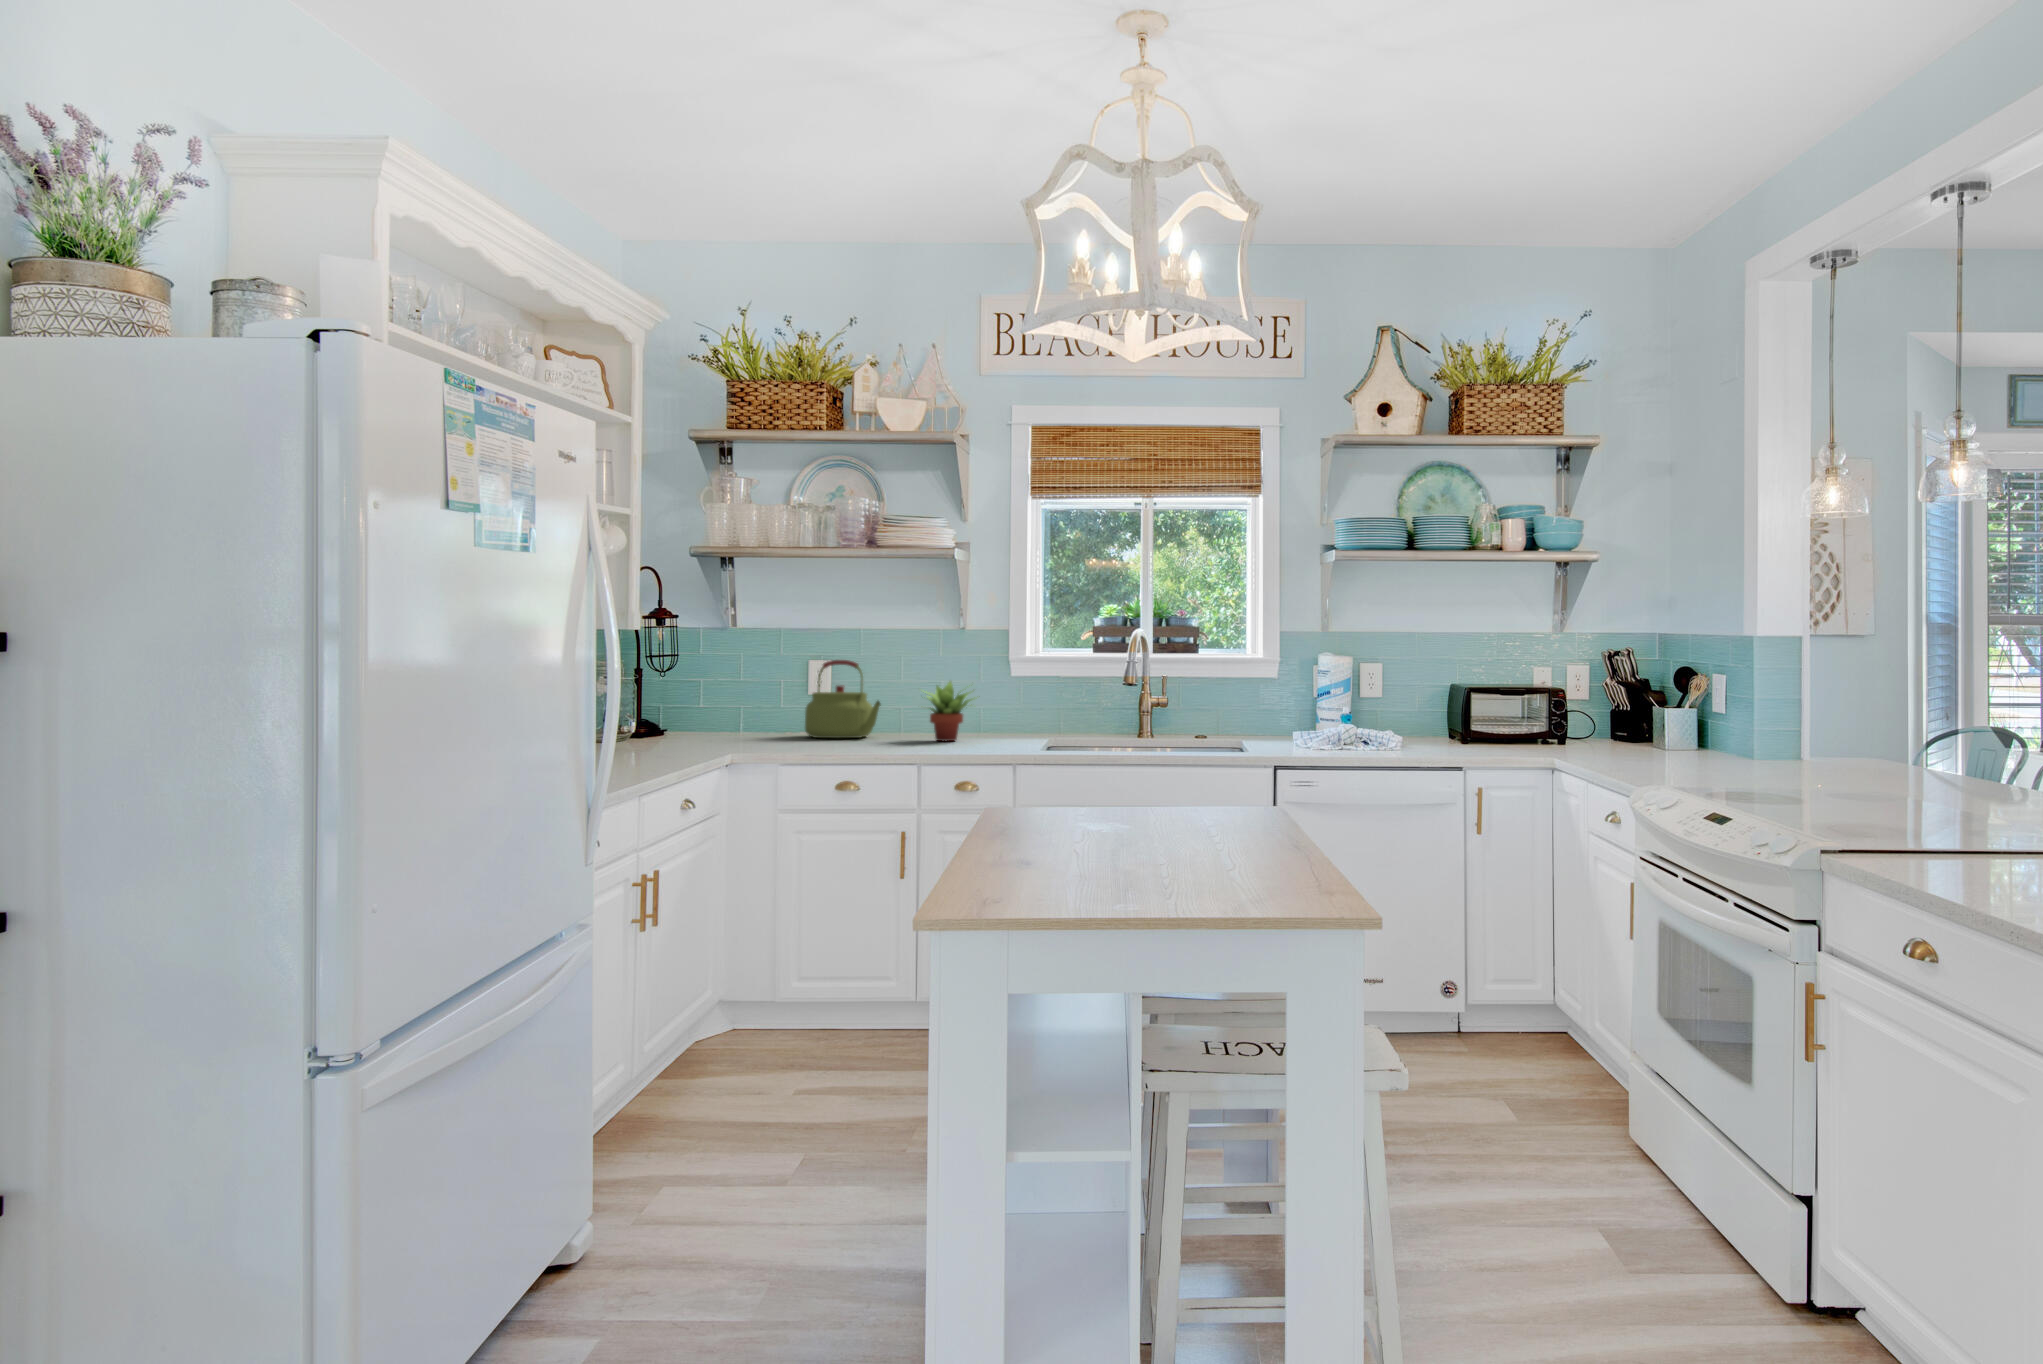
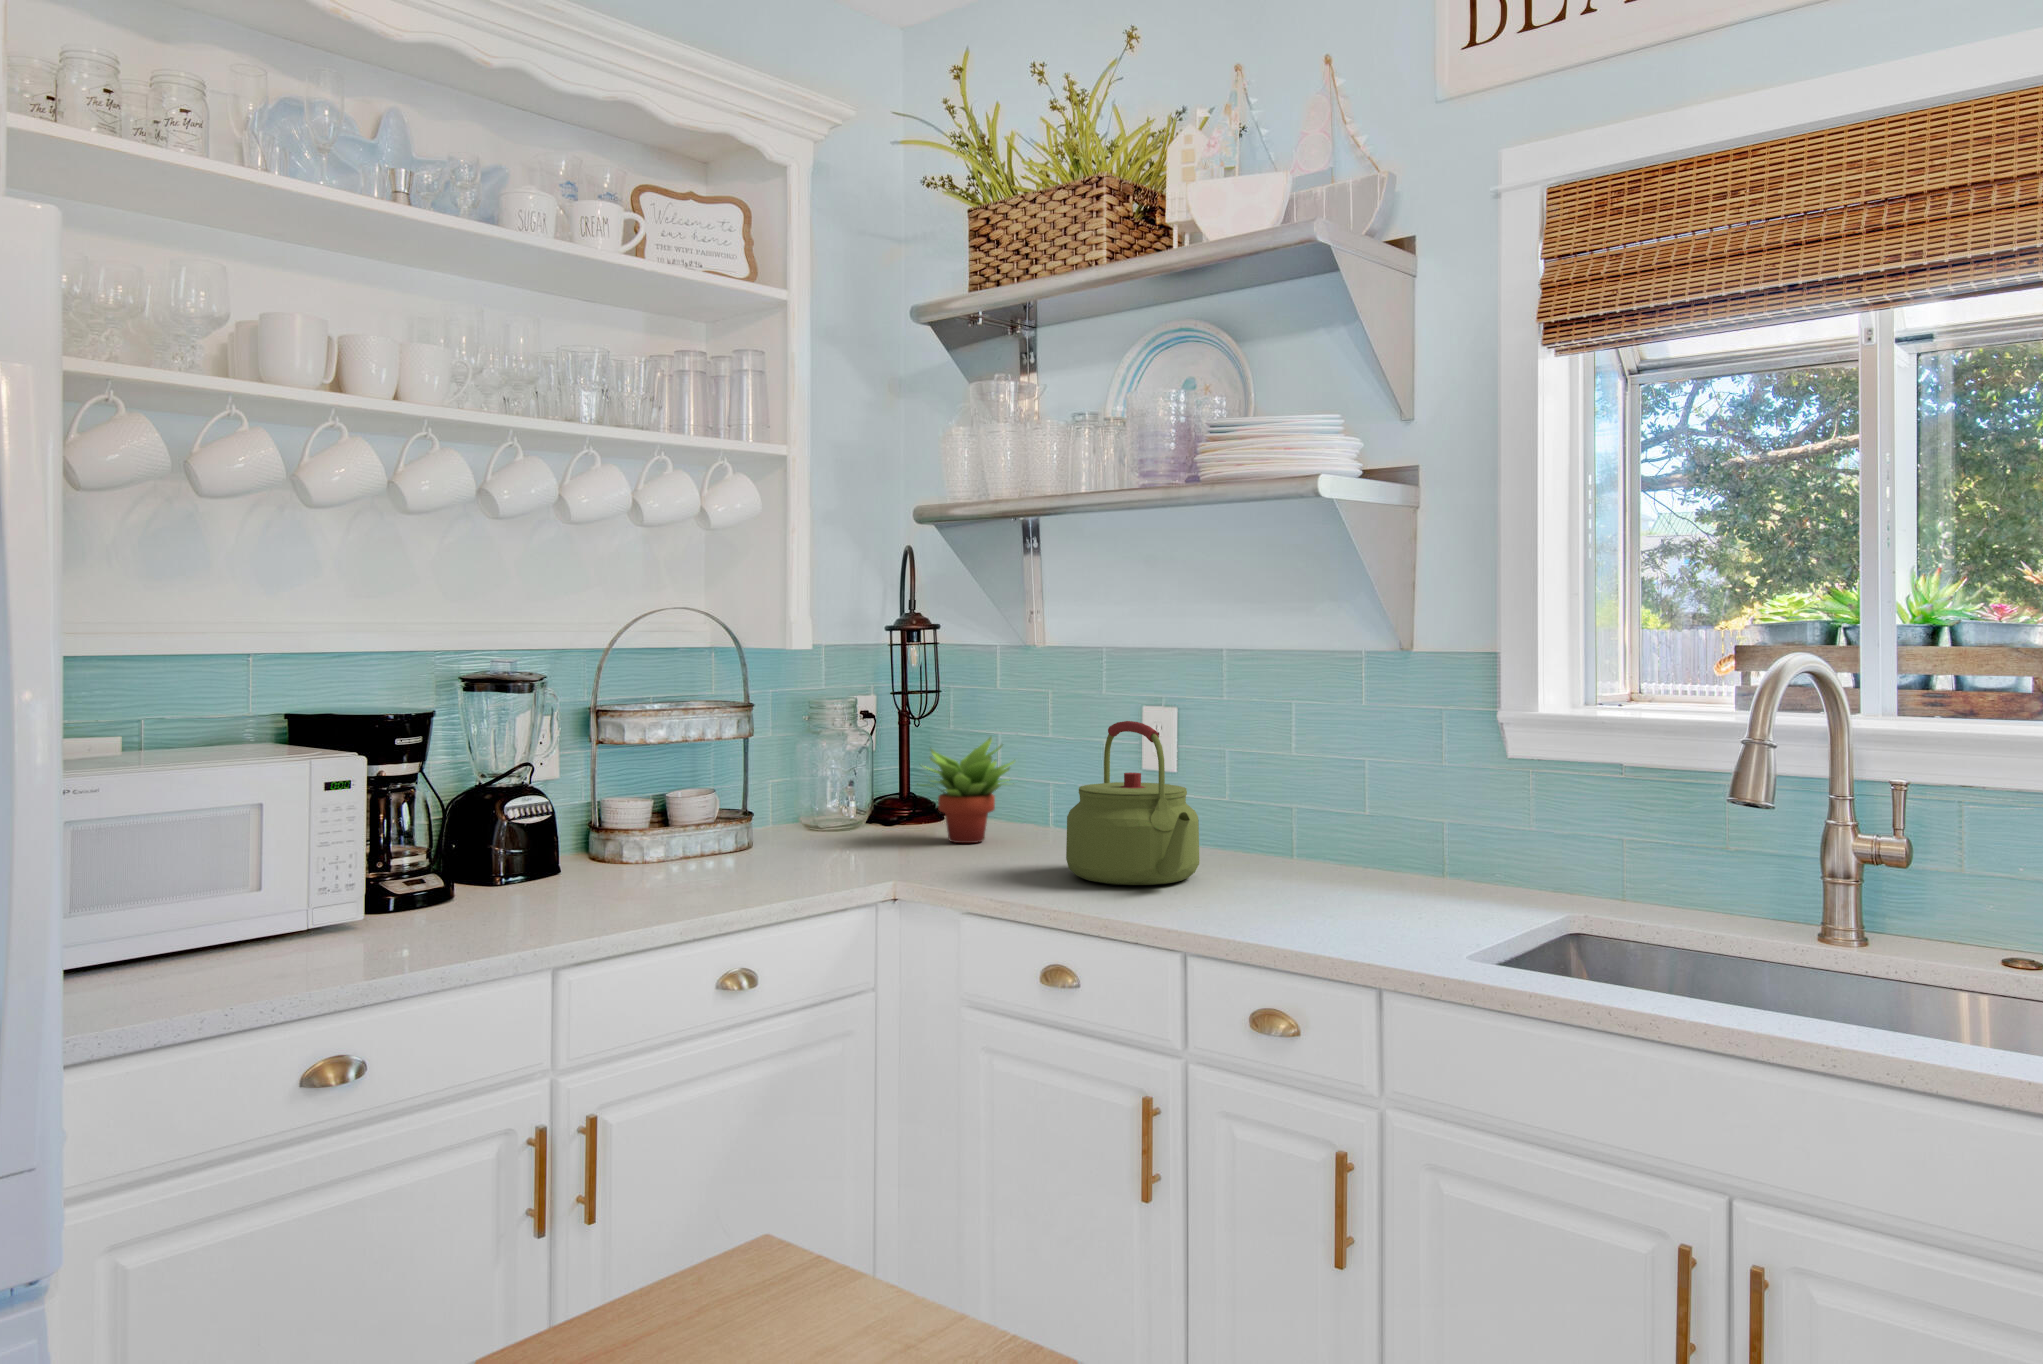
succulent plant: present [926,681,973,741] -> present [917,737,1014,843]

